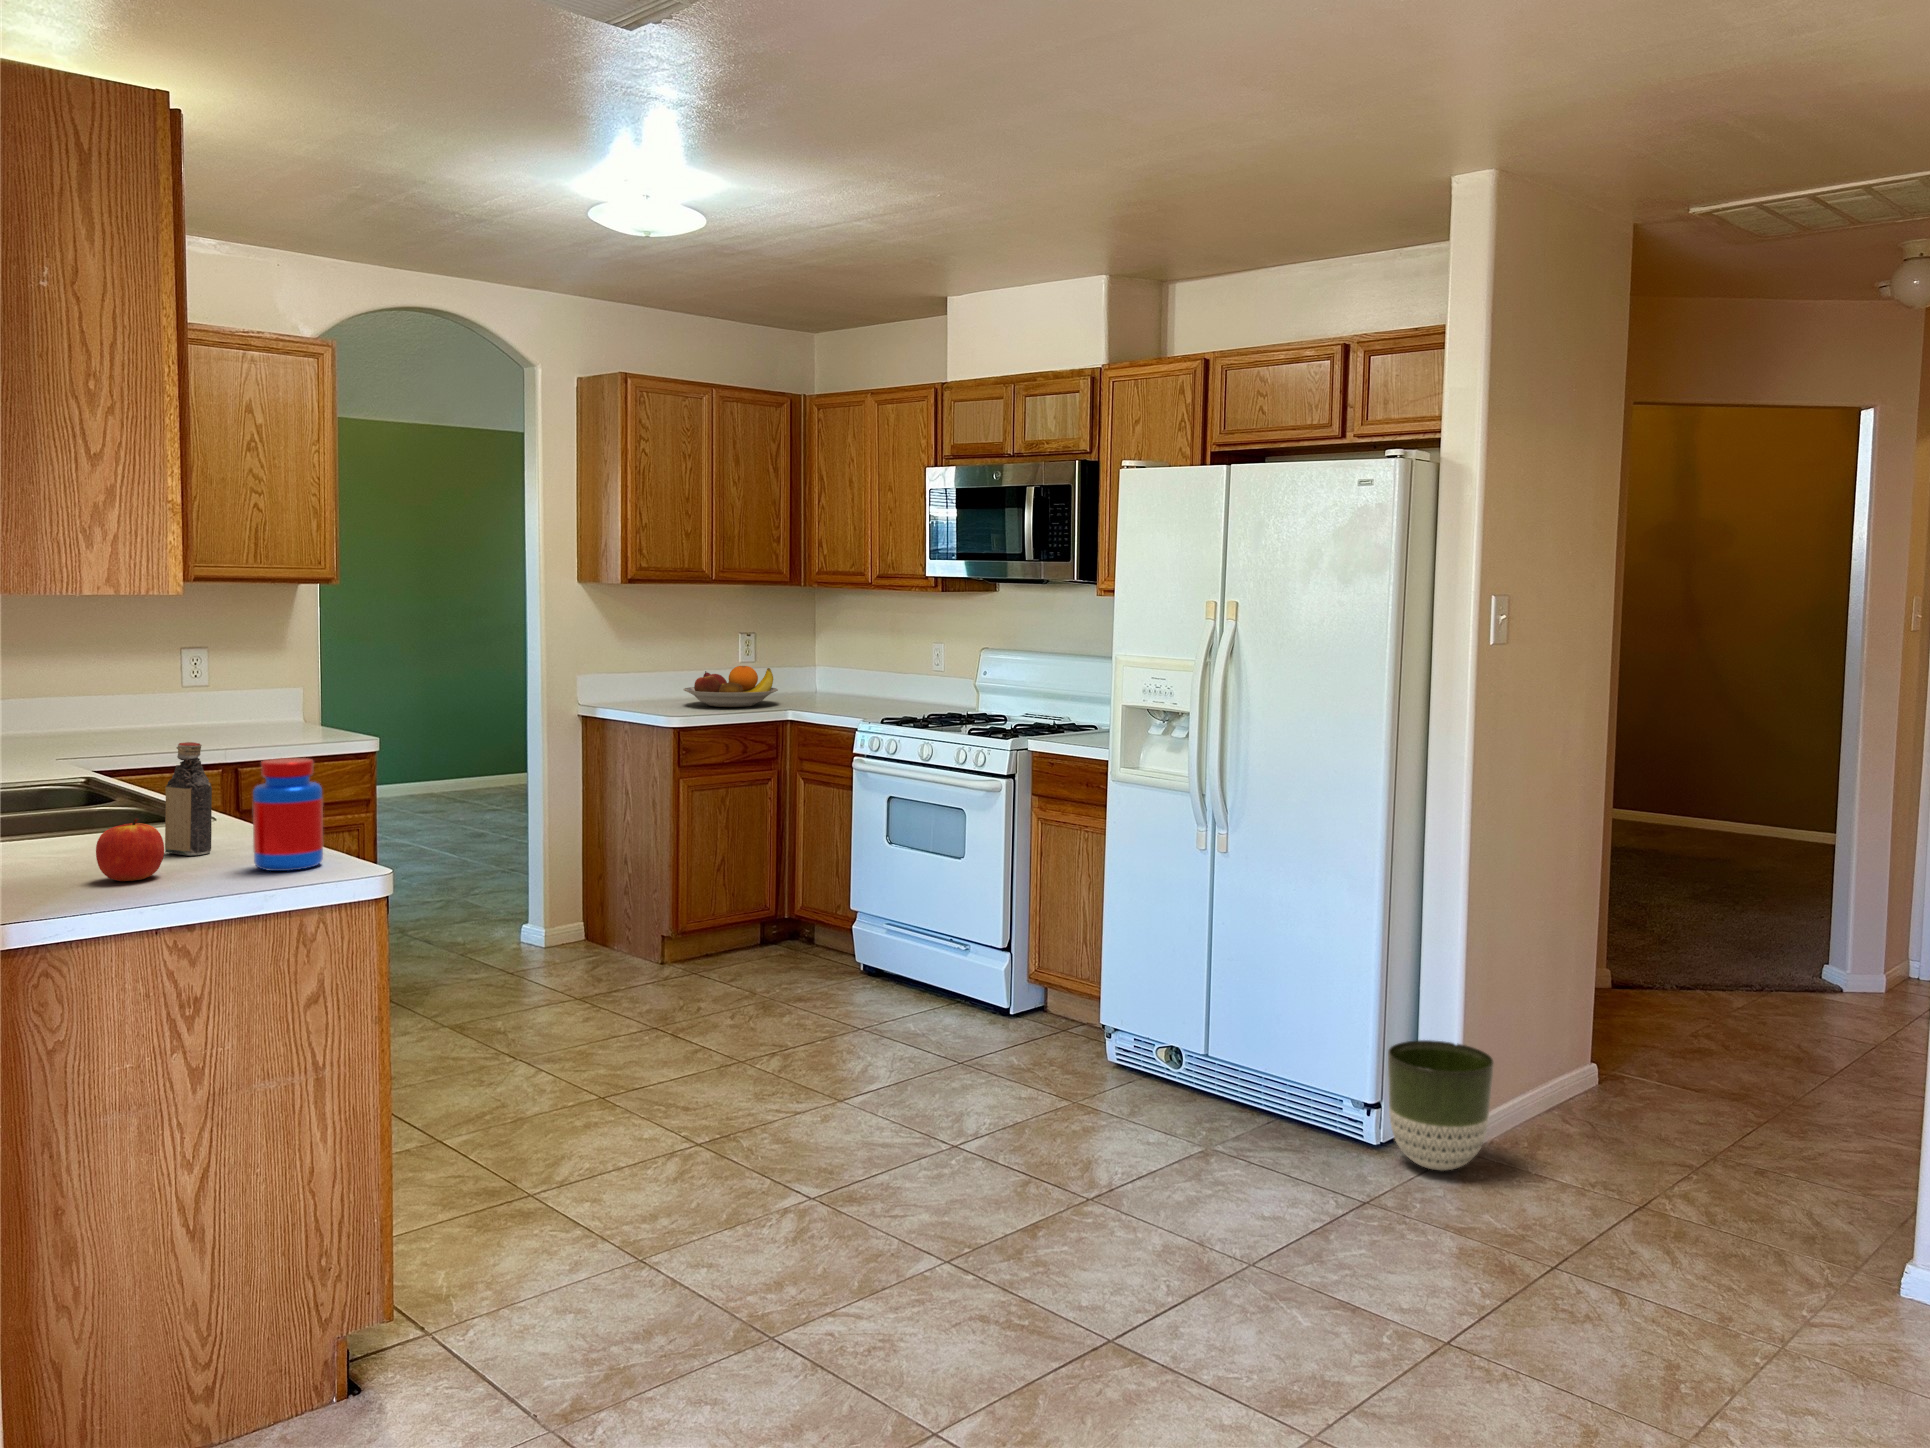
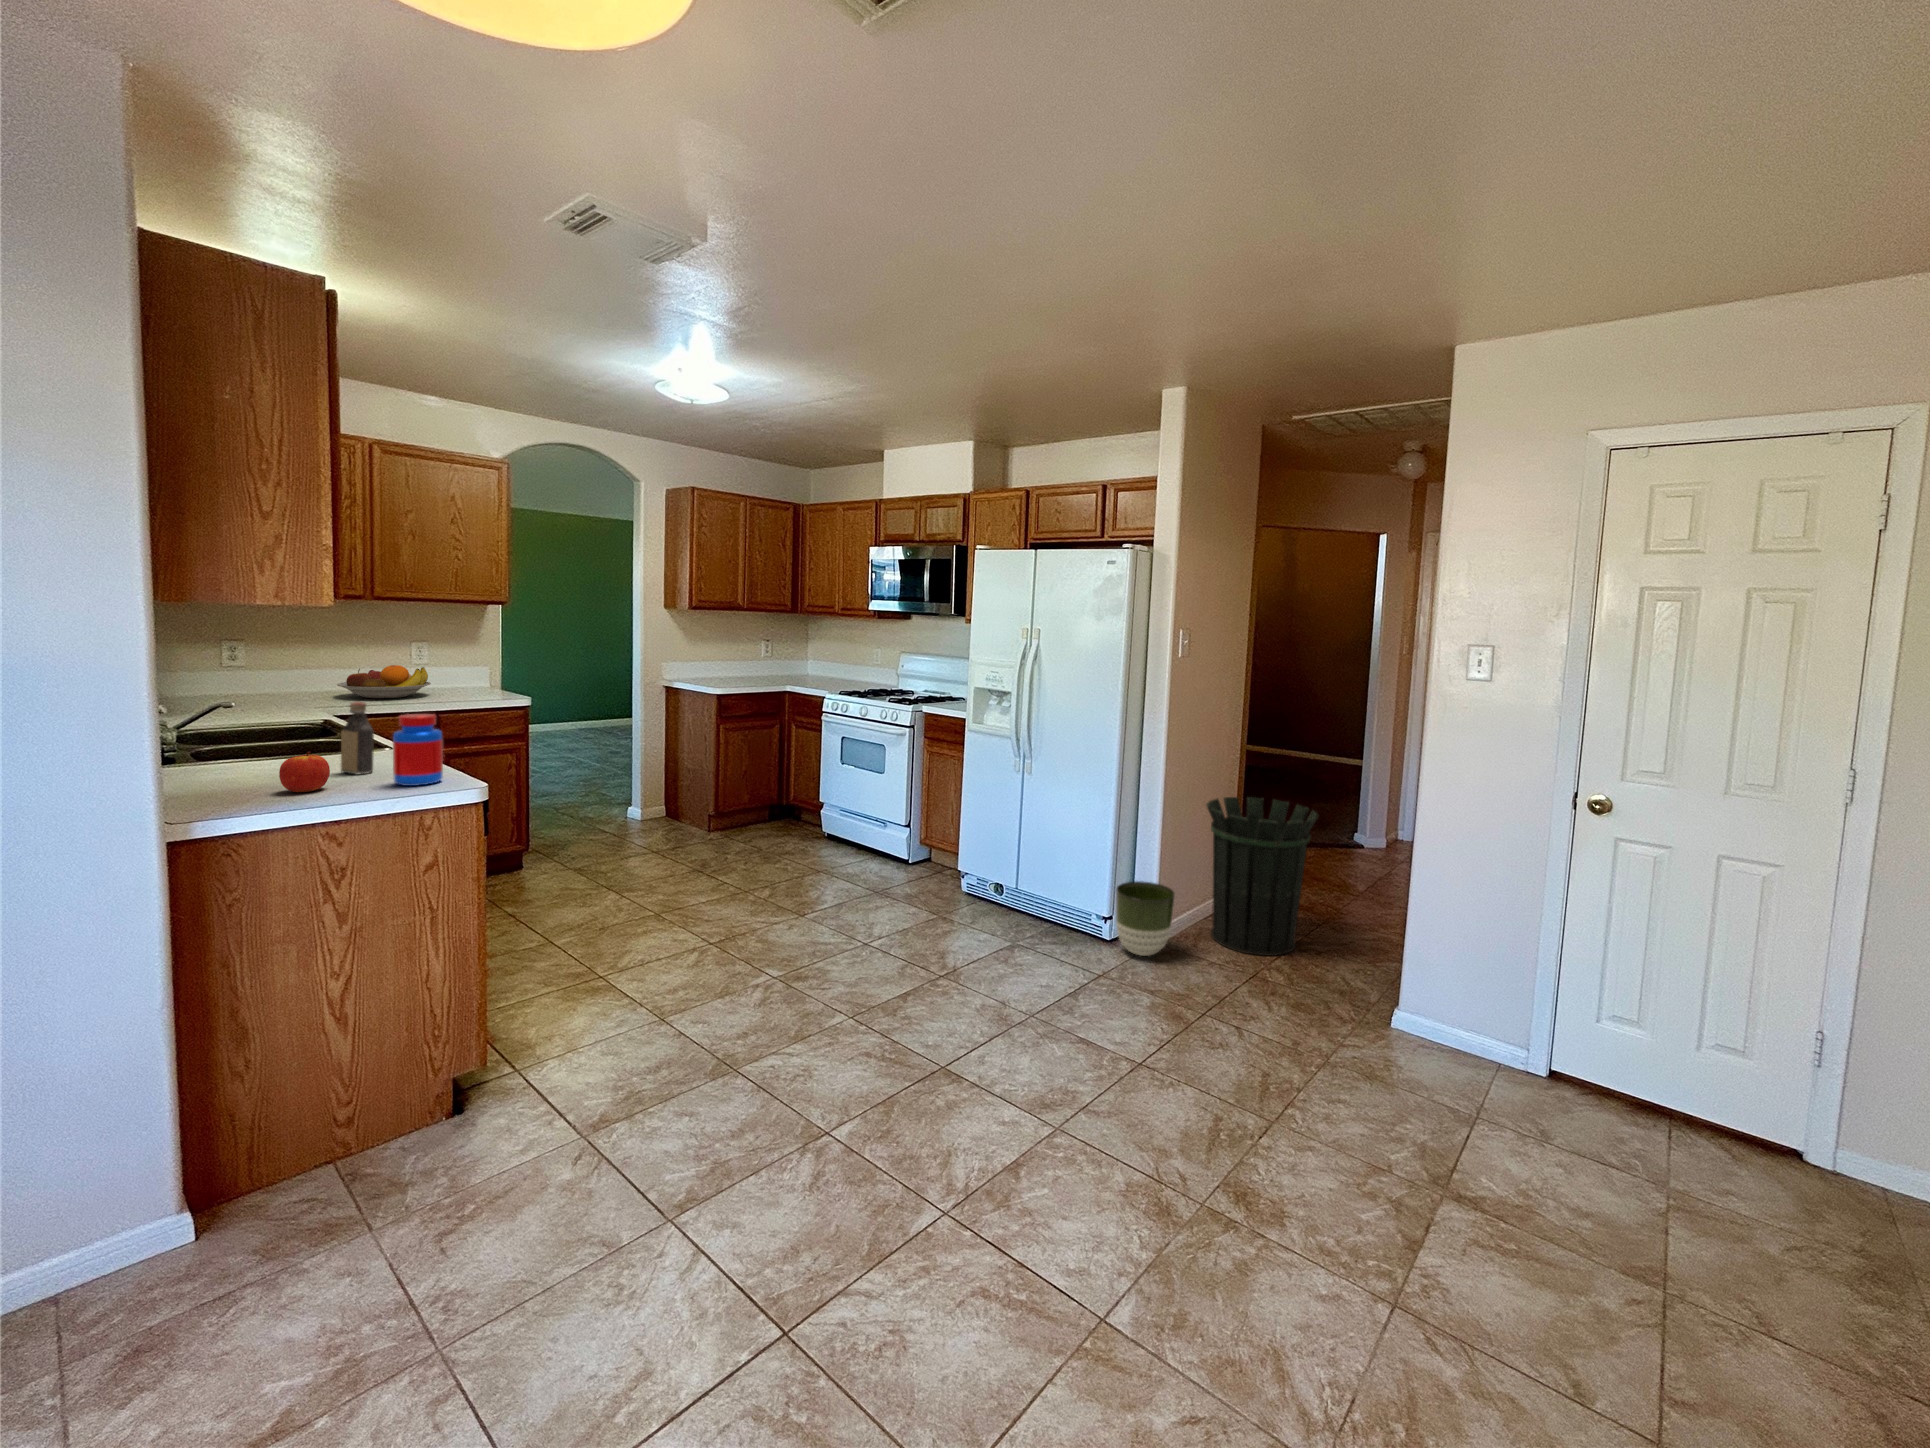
fruit bowl: present [683,666,778,707] -> present [337,665,431,698]
waste bin: none [1544,891,1753,1173] -> present [1206,797,1318,956]

